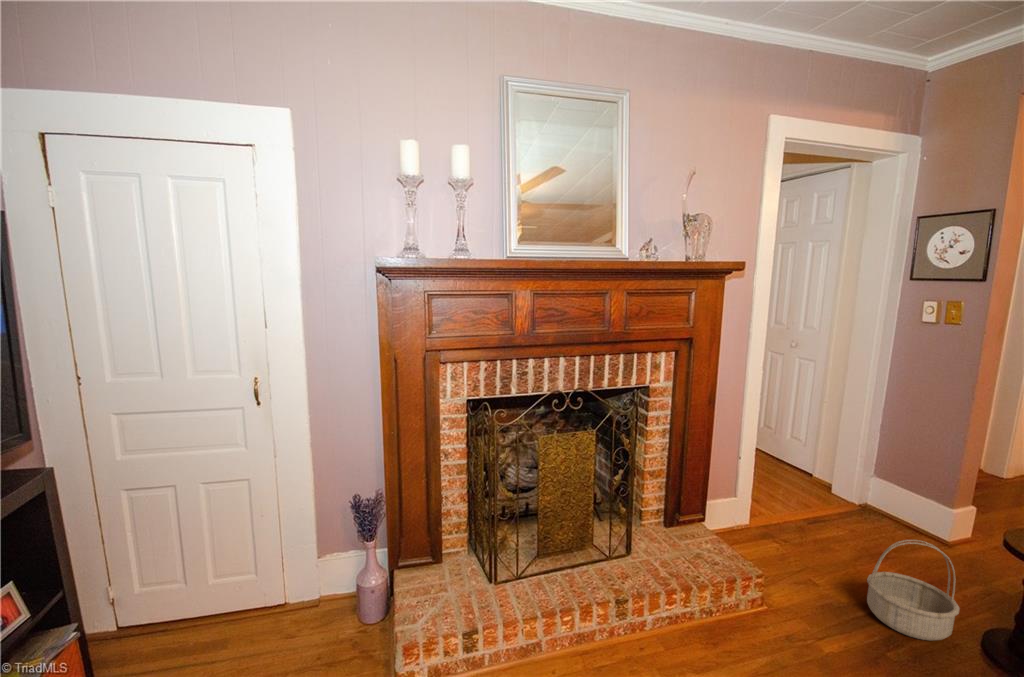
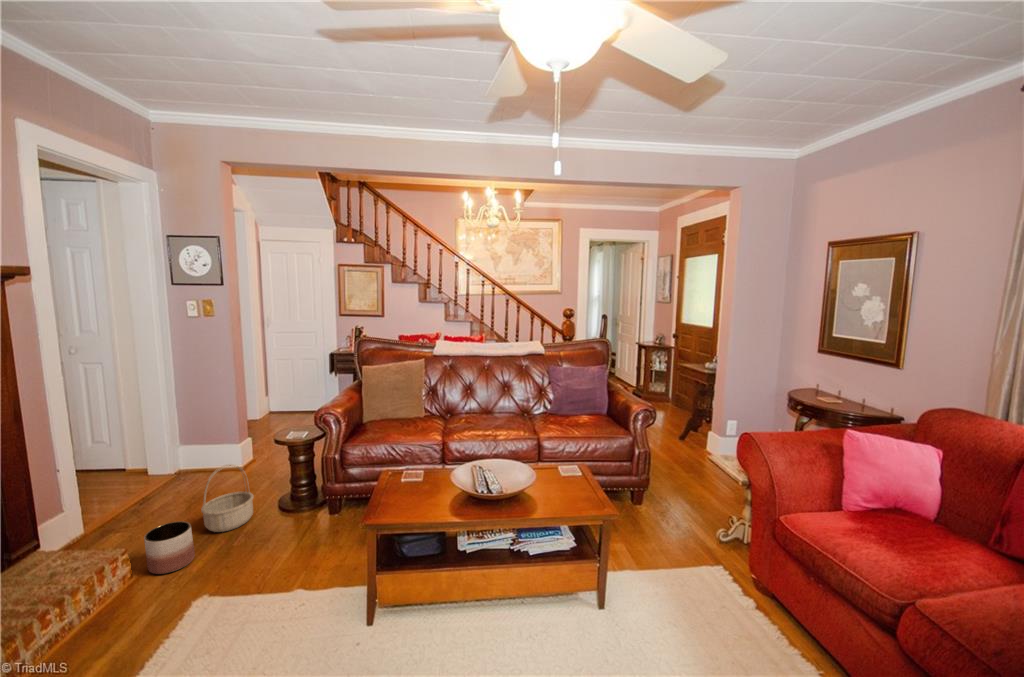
planter: none [781,567,845,642] -> present [144,521,195,574]

